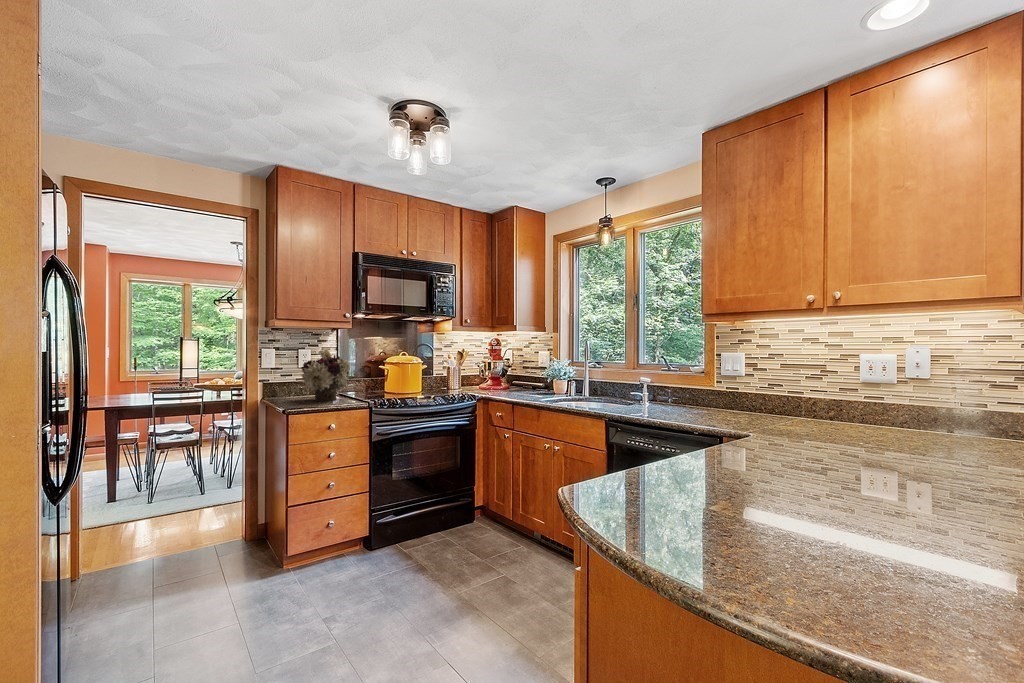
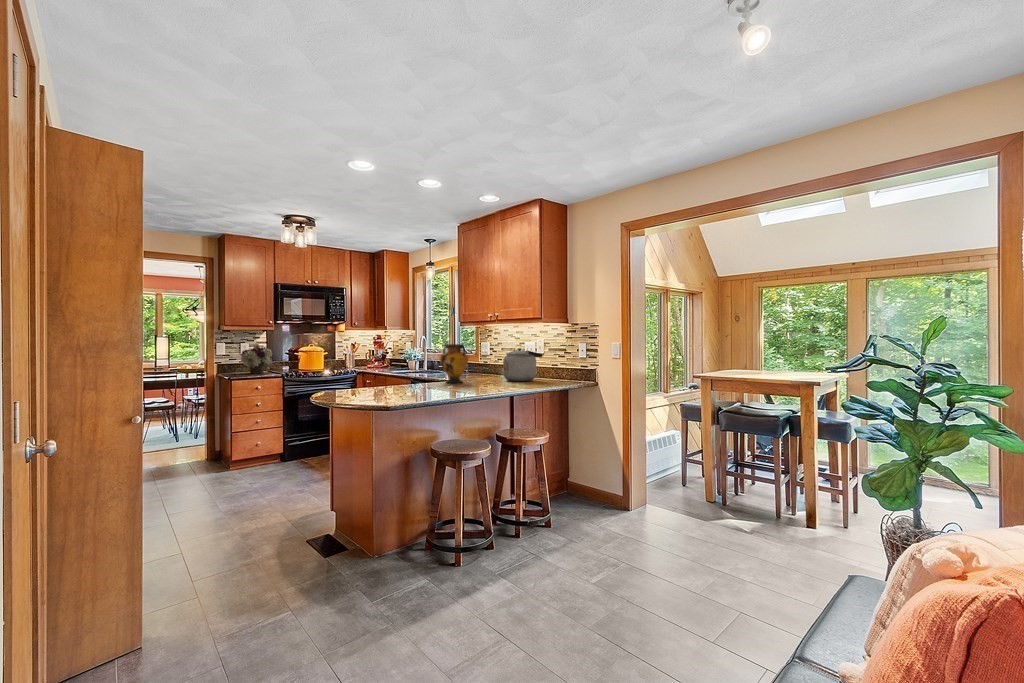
vase: none [760,357,837,449] -> present [440,344,469,383]
kettle: none [858,366,980,442] -> present [503,348,542,381]

